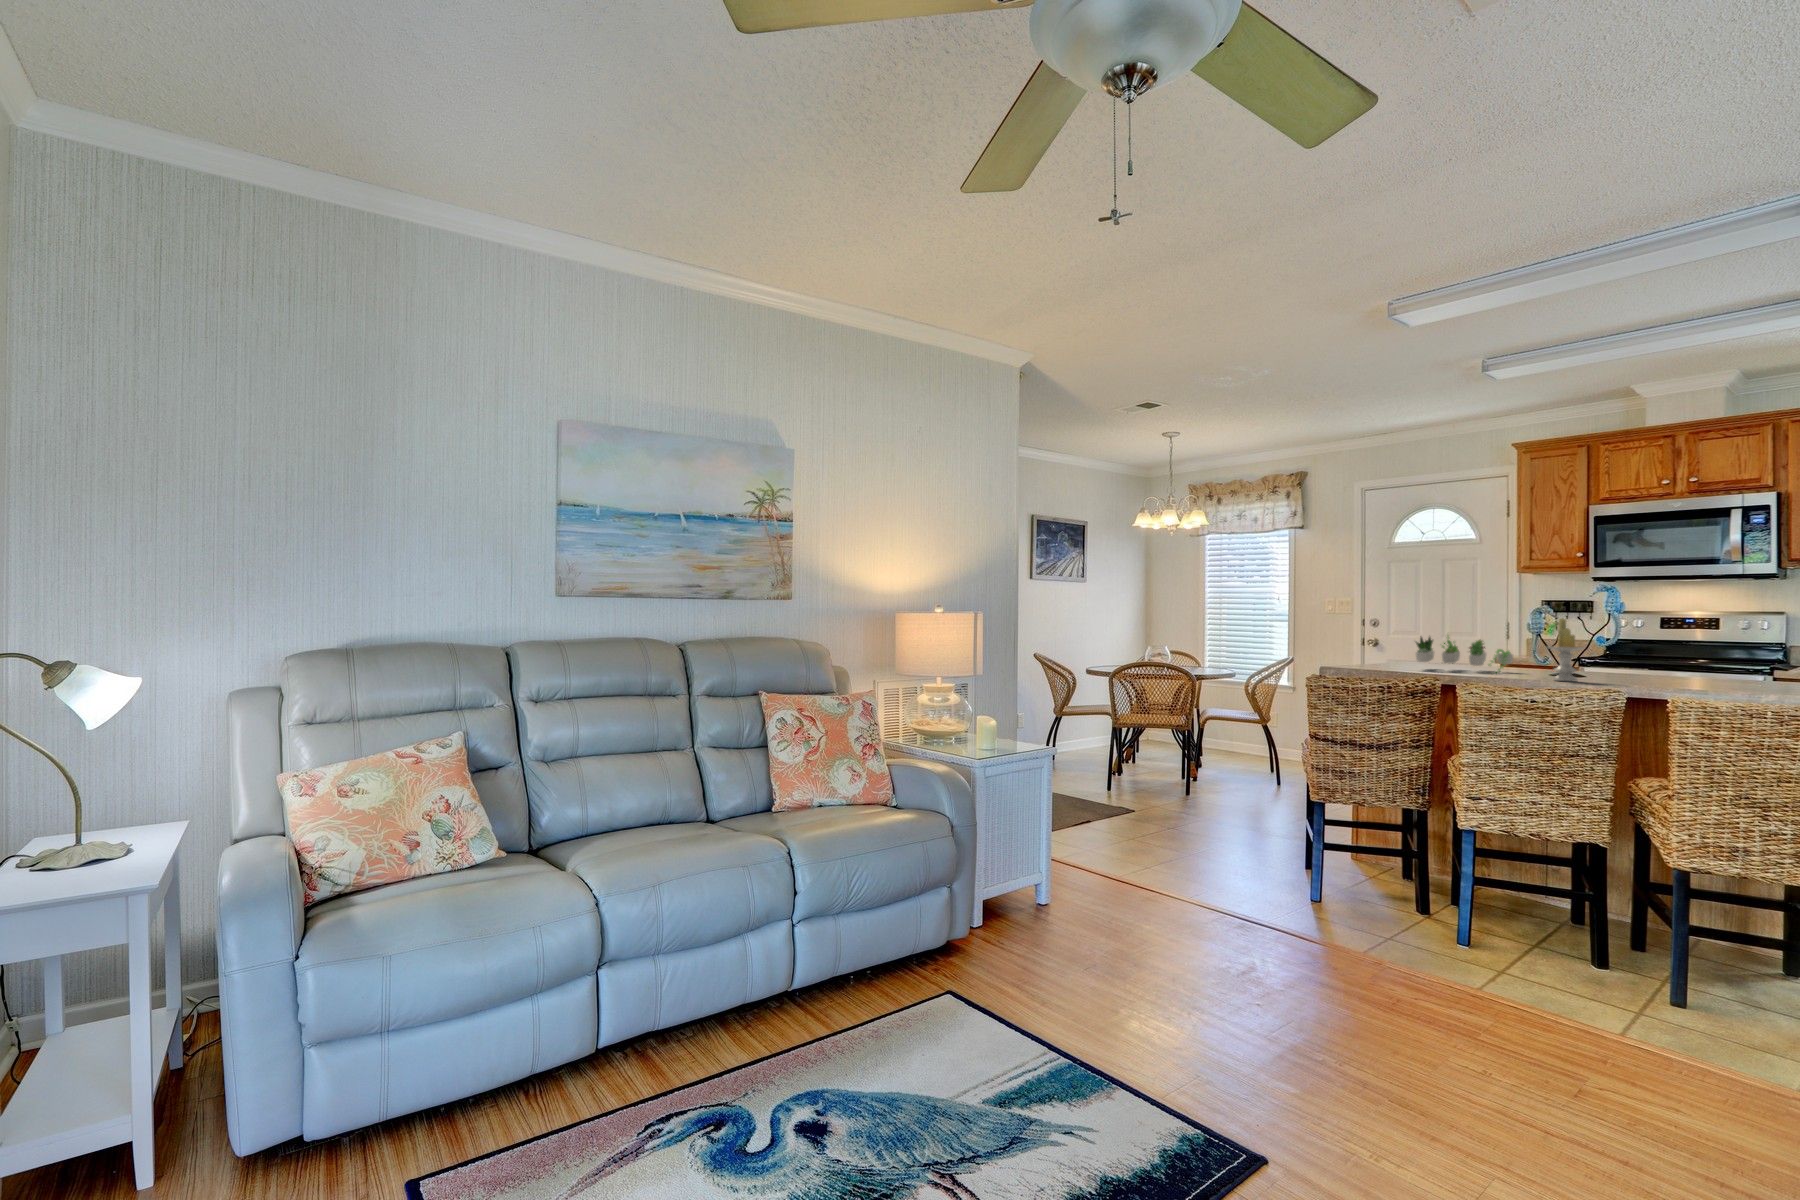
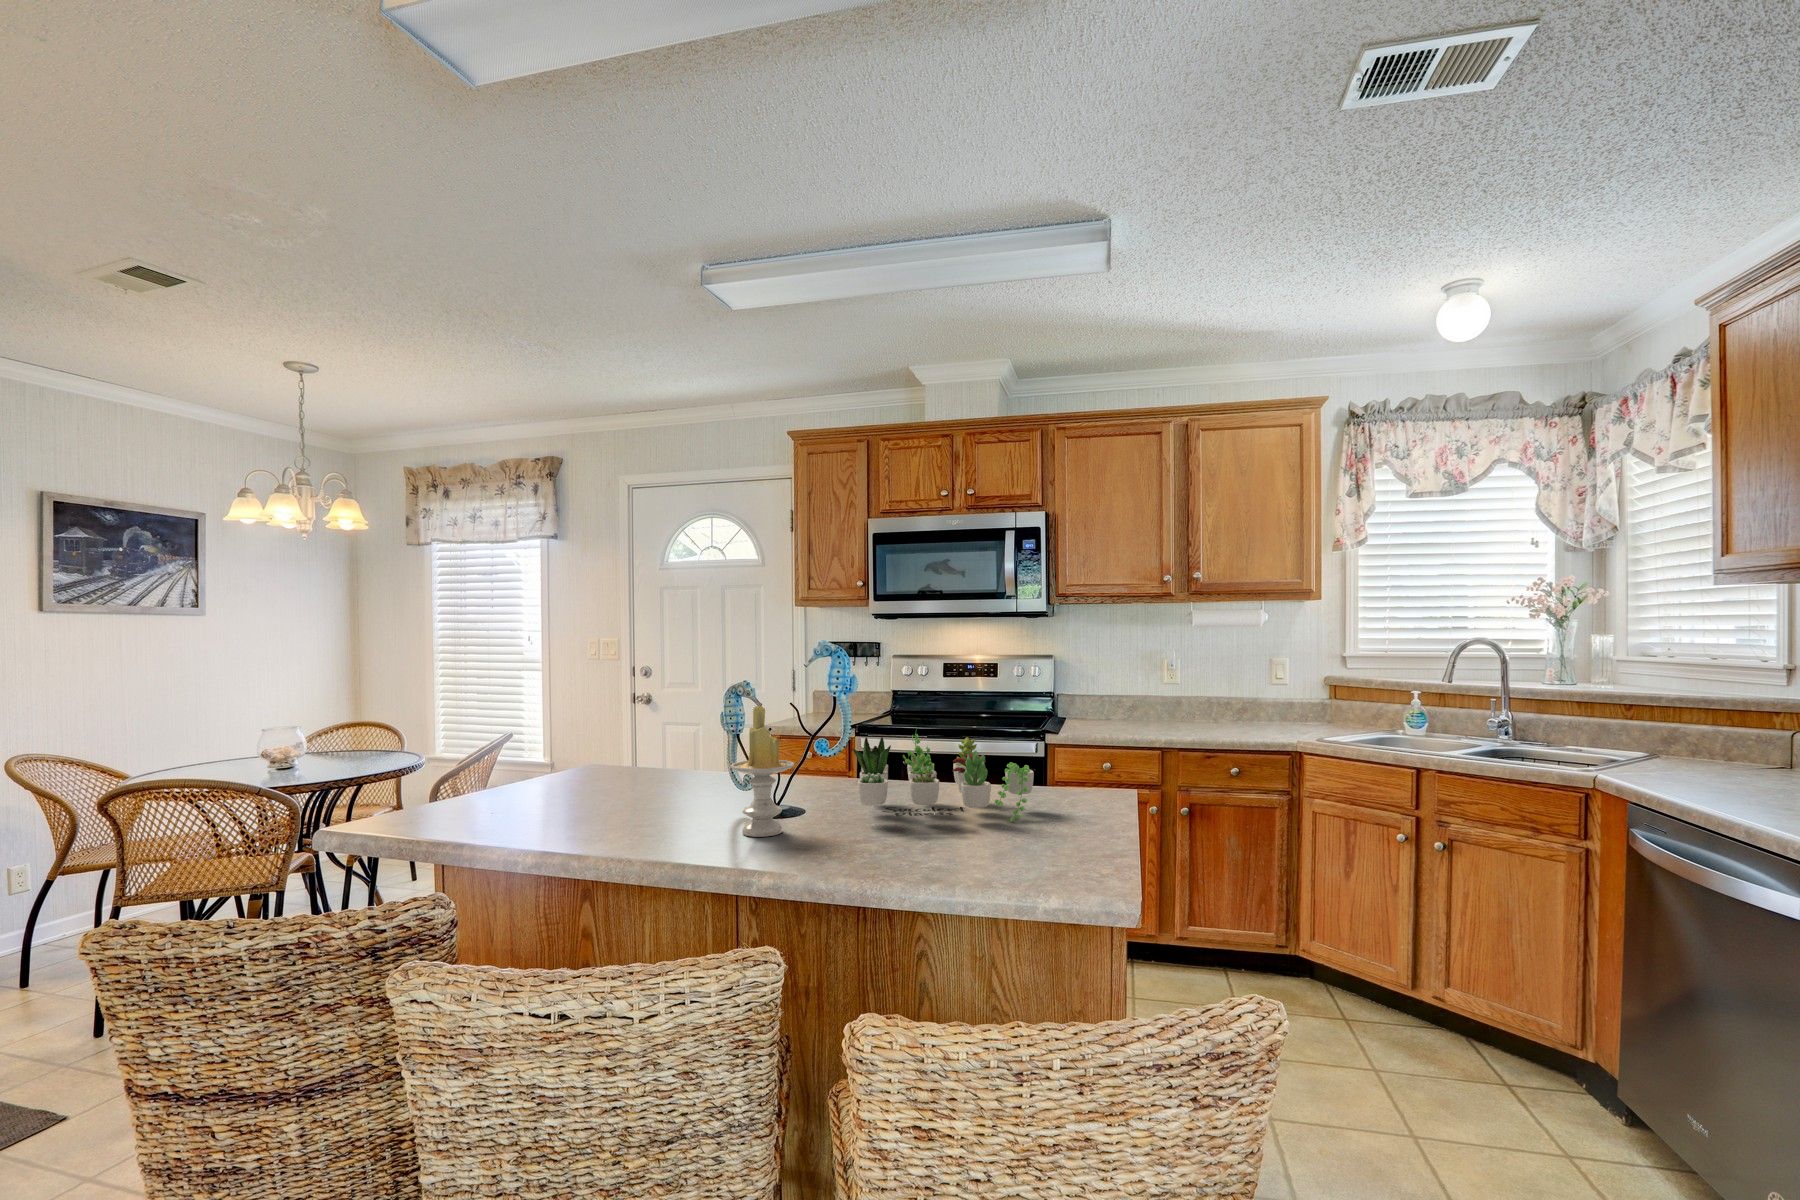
succulent plant: present [1415,636,1513,671] -> present [852,733,1034,822]

